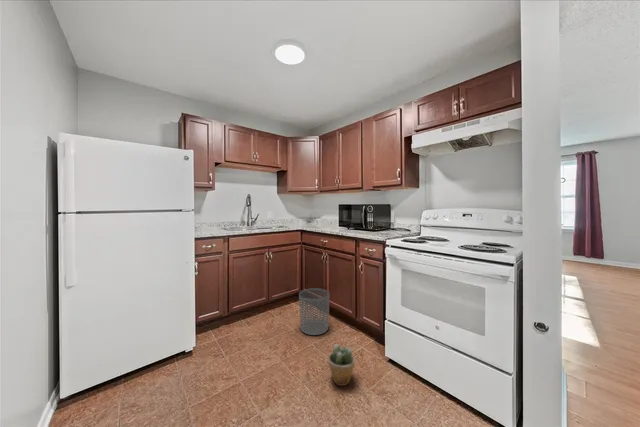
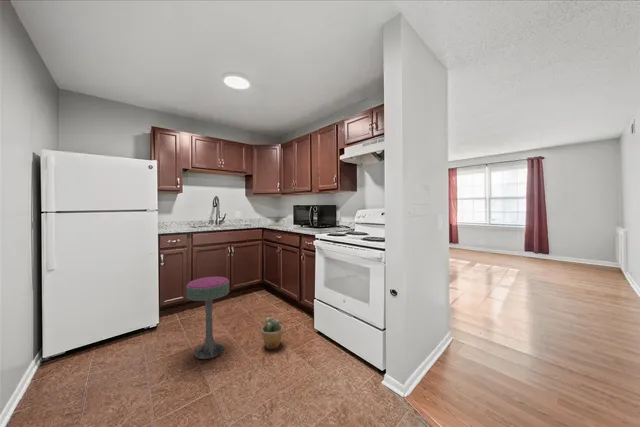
waste bin: present [299,288,330,335] -> none [252,278,278,316]
bar stool: none [239,293,289,401] -> present [186,277,229,359]

